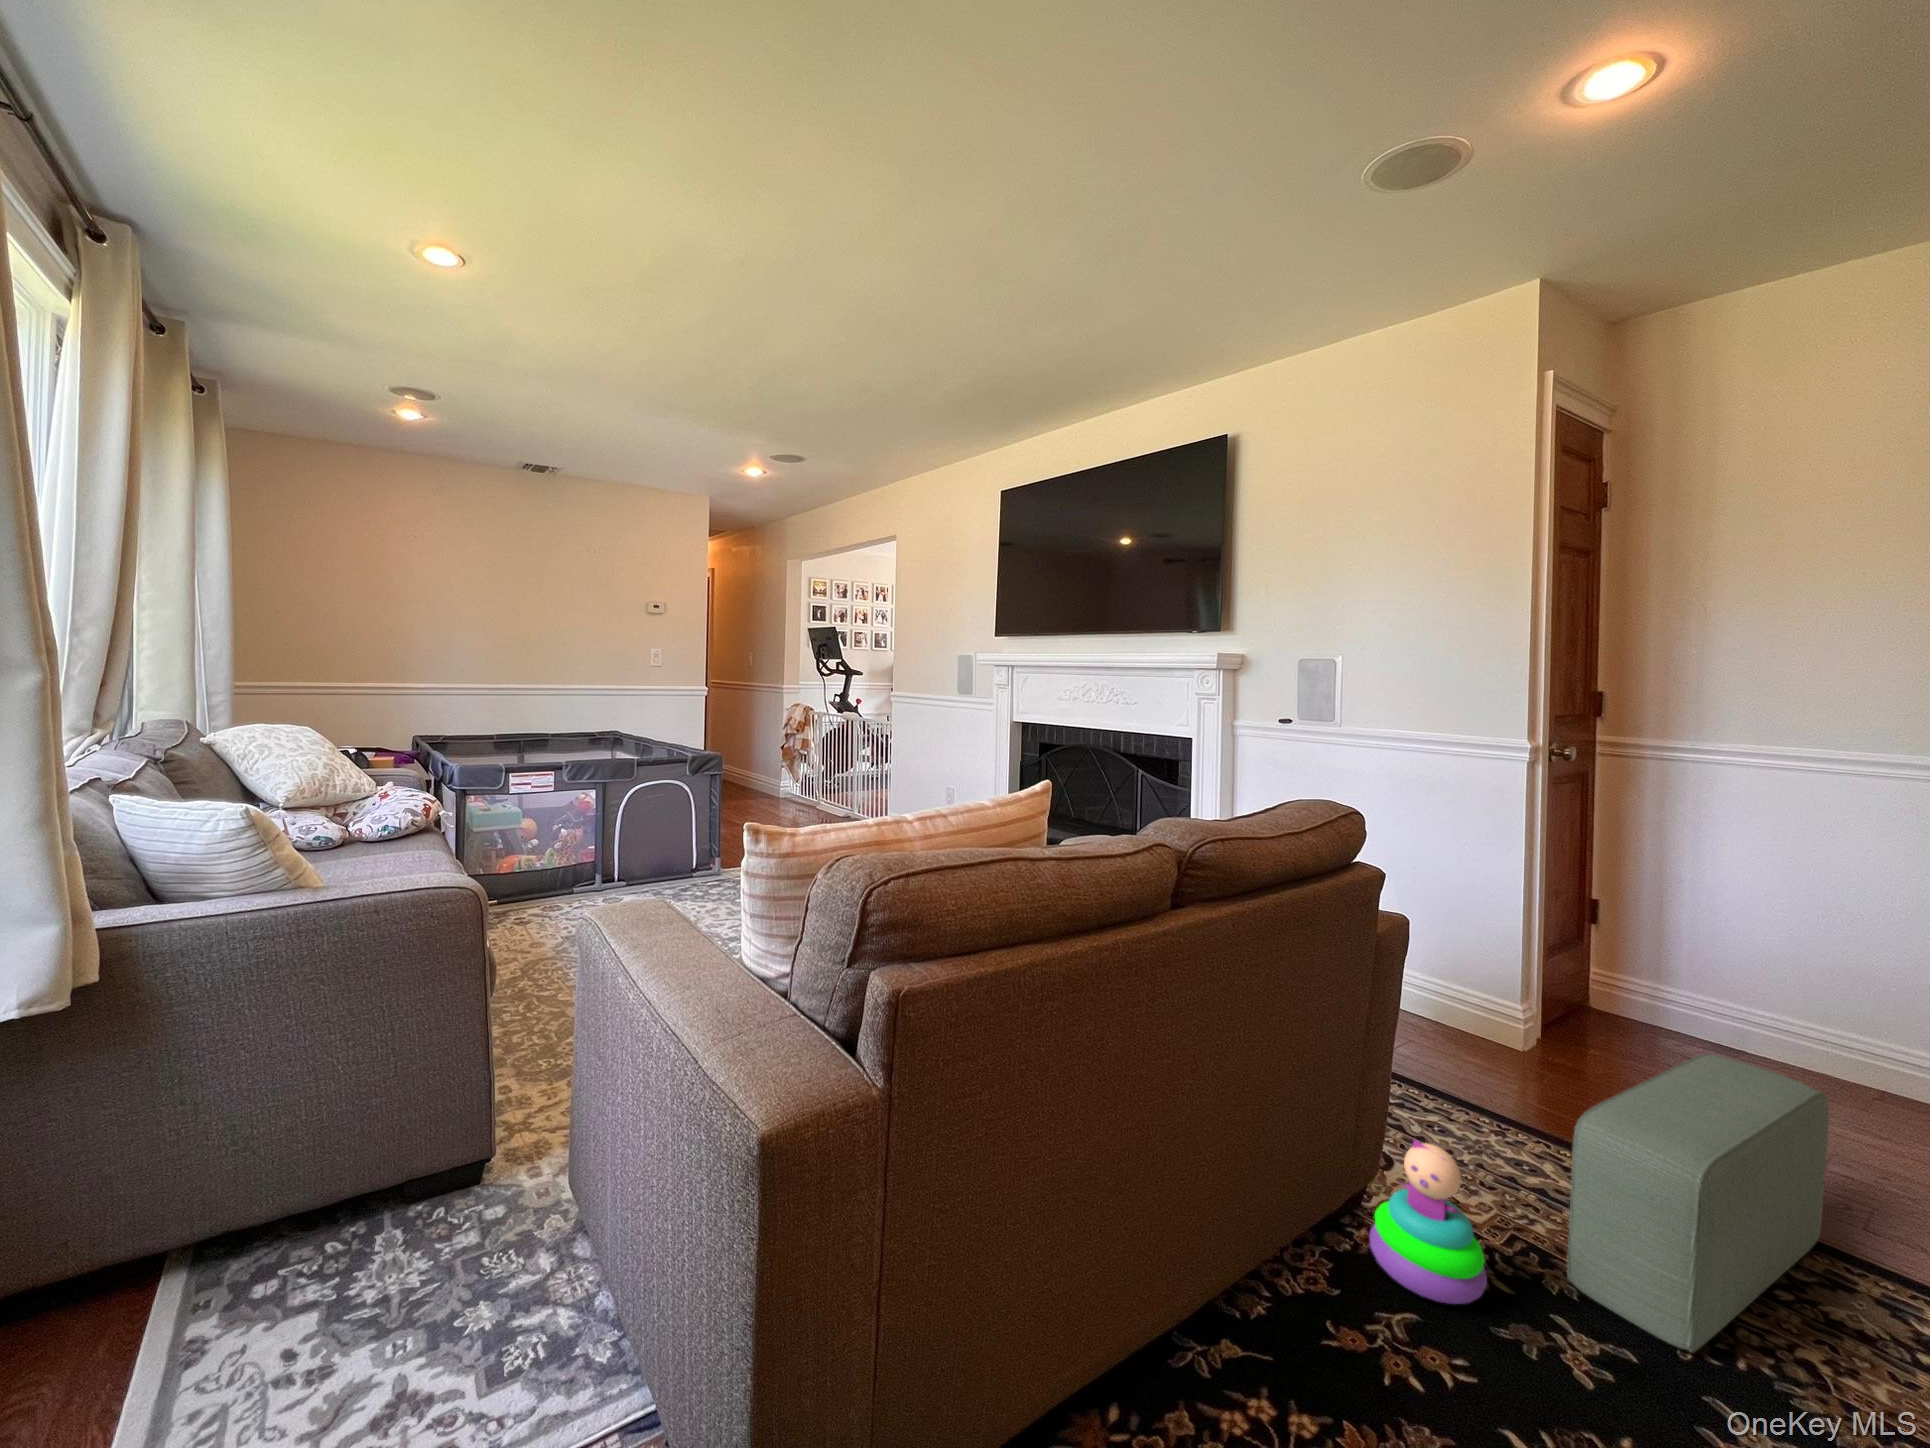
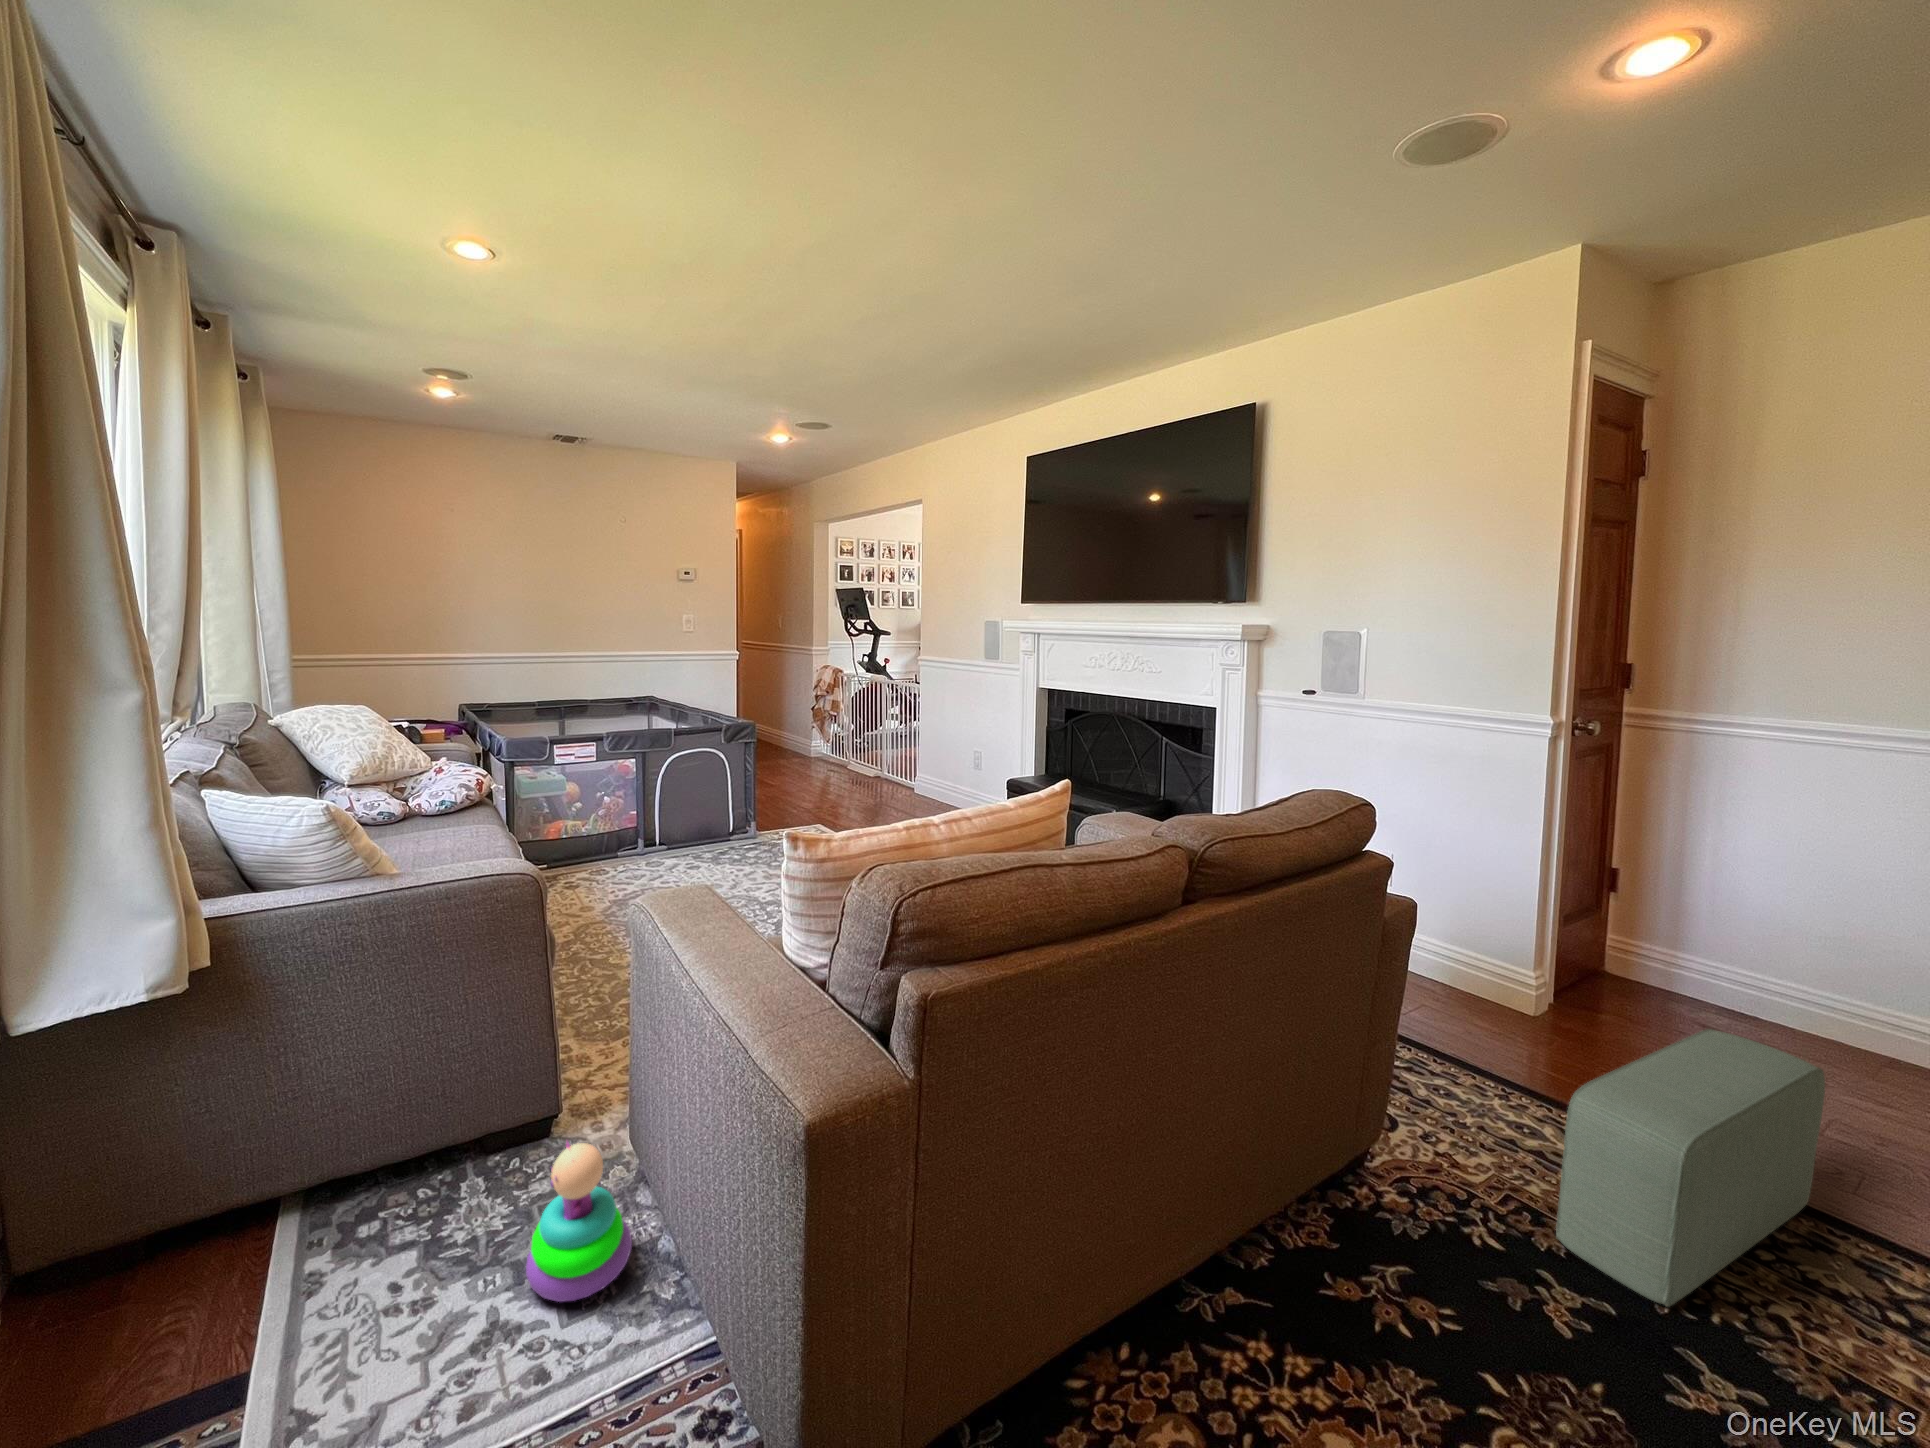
stacking toy: present [1370,1140,1487,1304] -> present [526,1142,632,1302]

